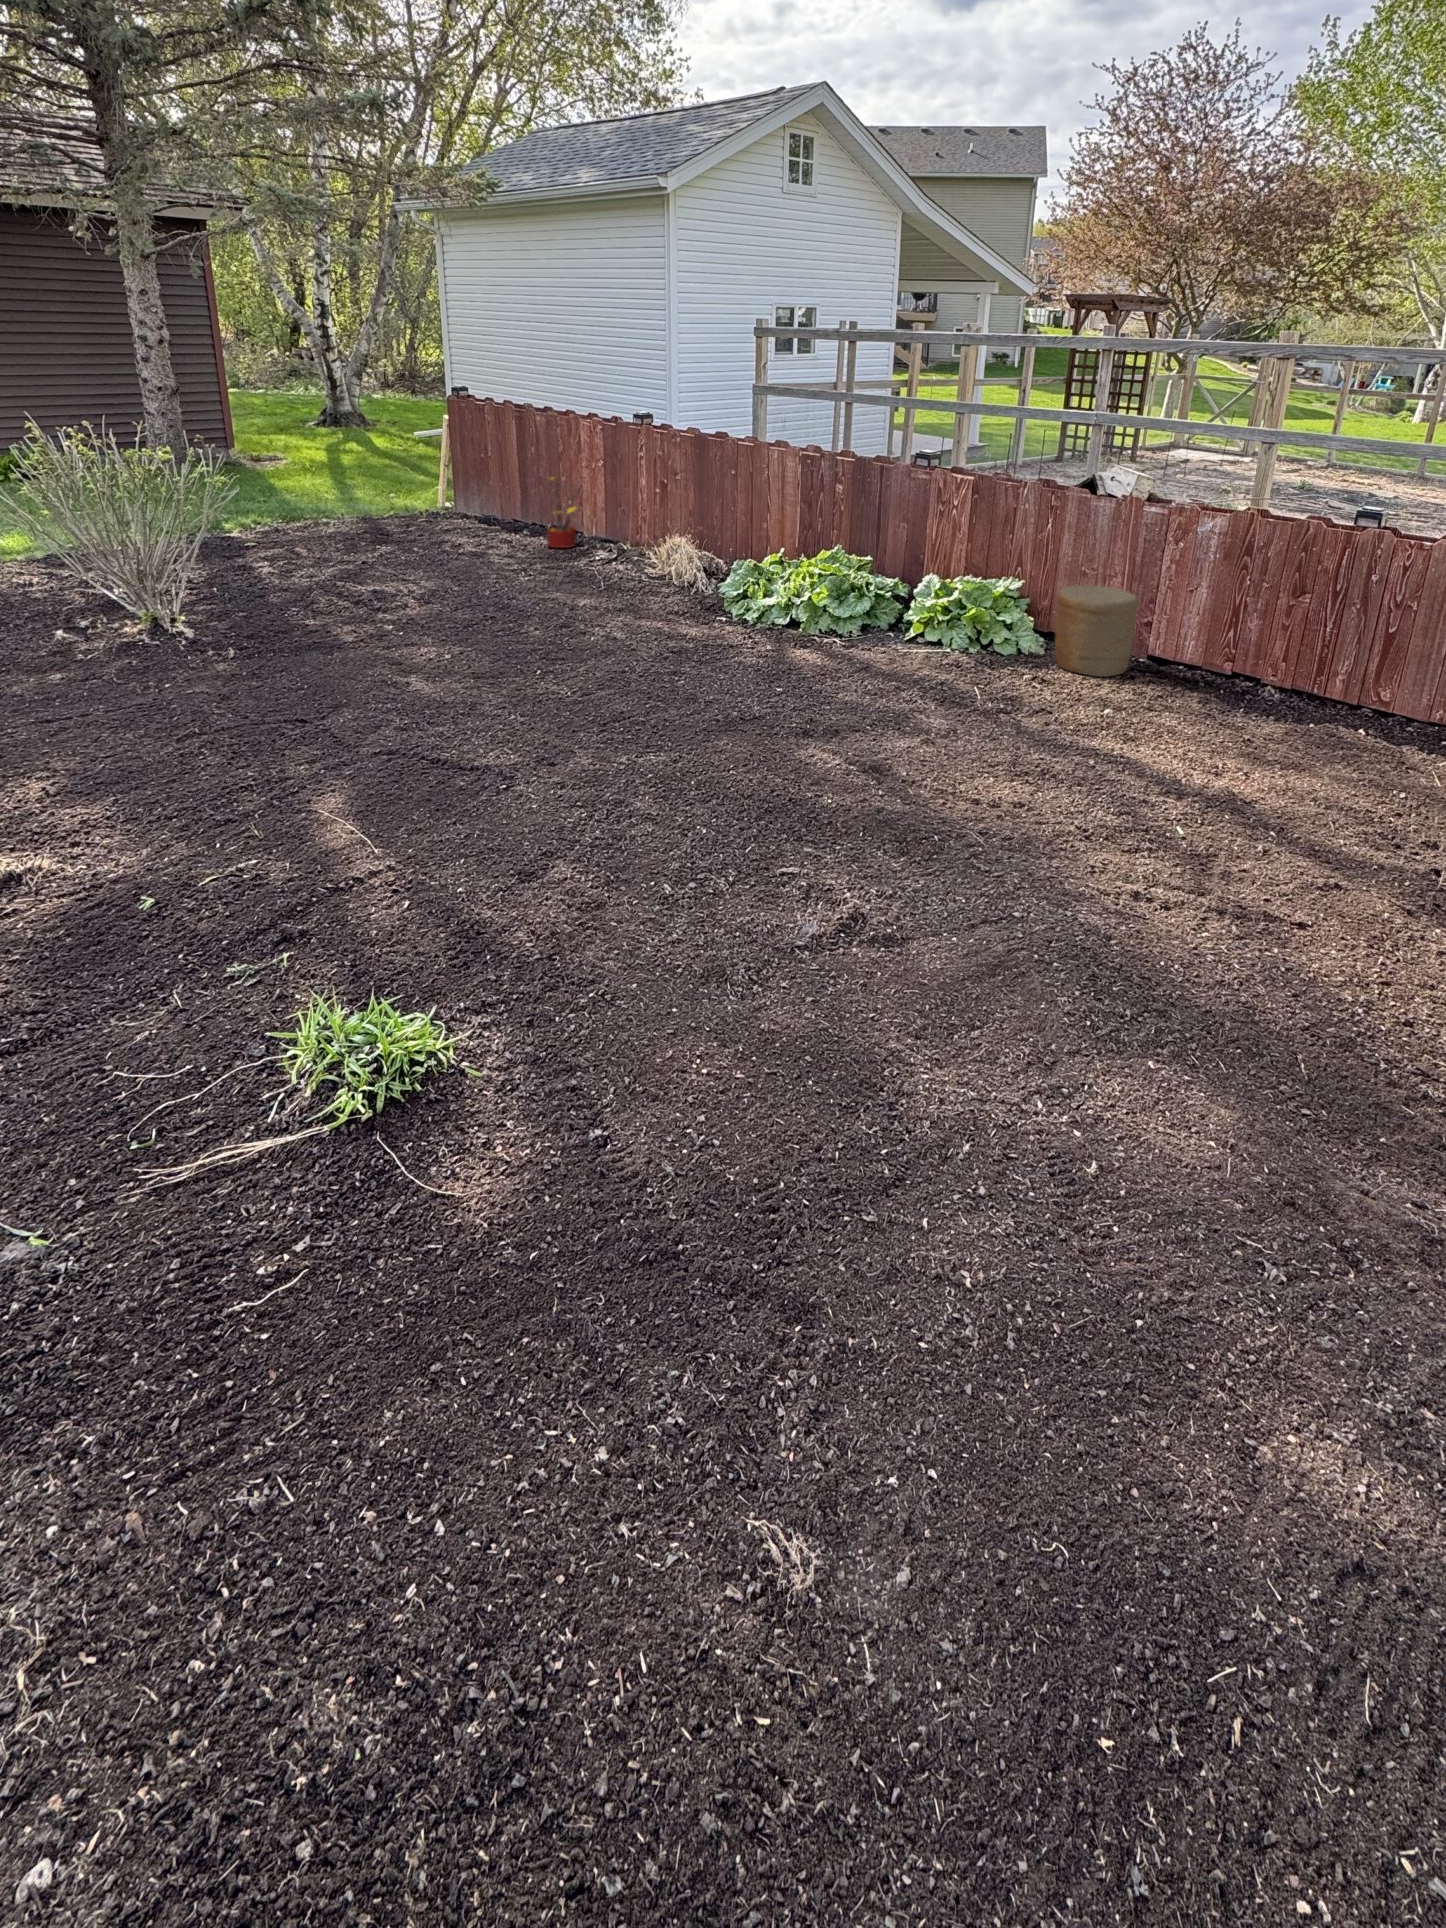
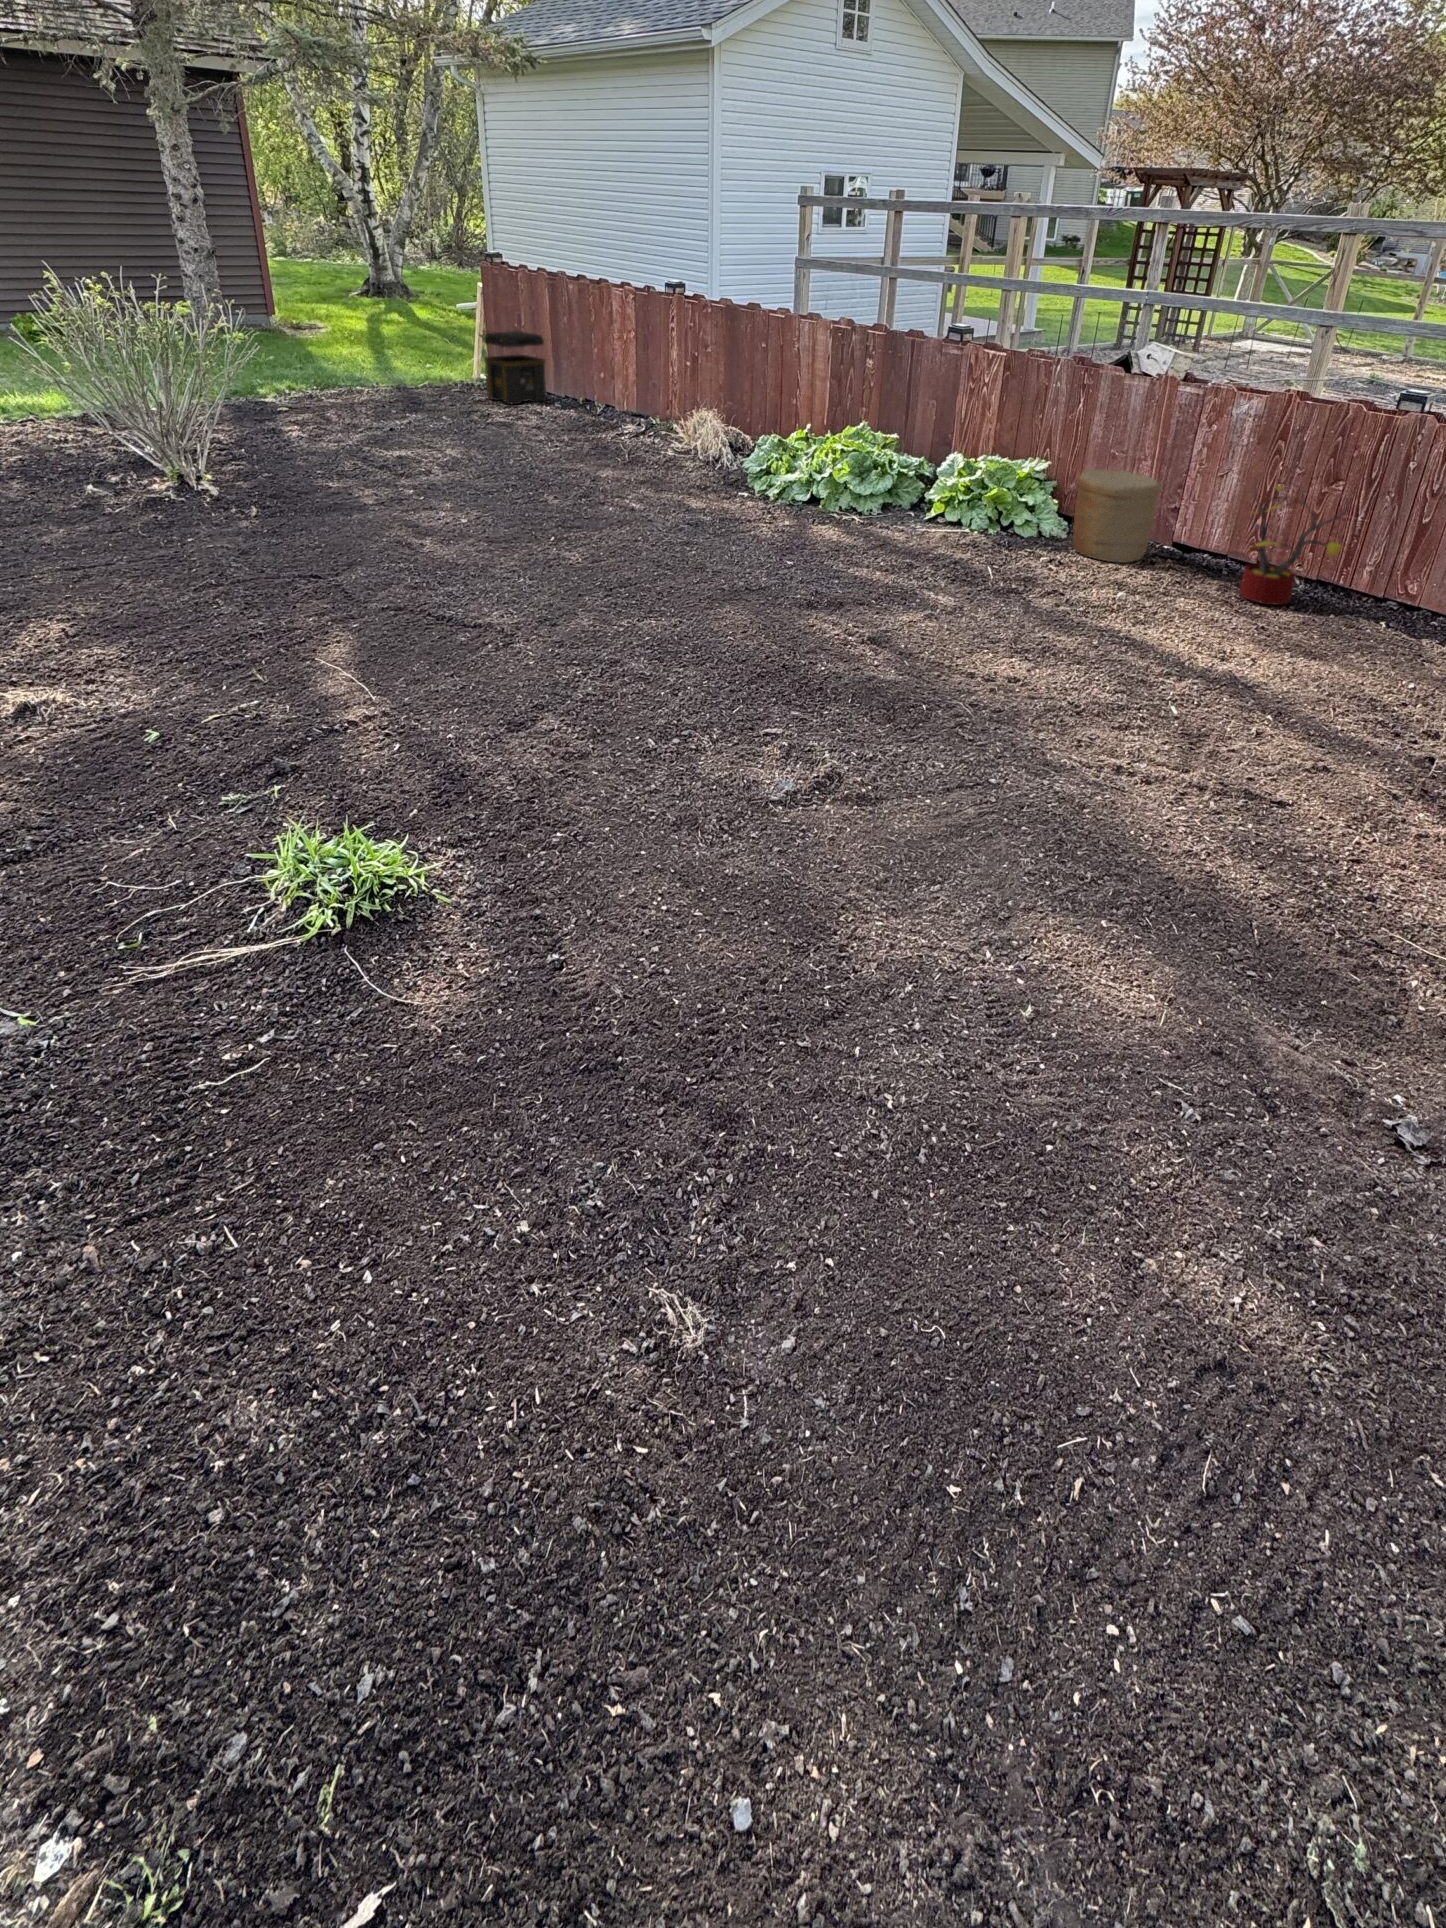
toolbox: none [447,459,510,531] -> present [484,331,546,404]
decorative plant: present [547,477,580,548] -> present [1239,484,1347,605]

